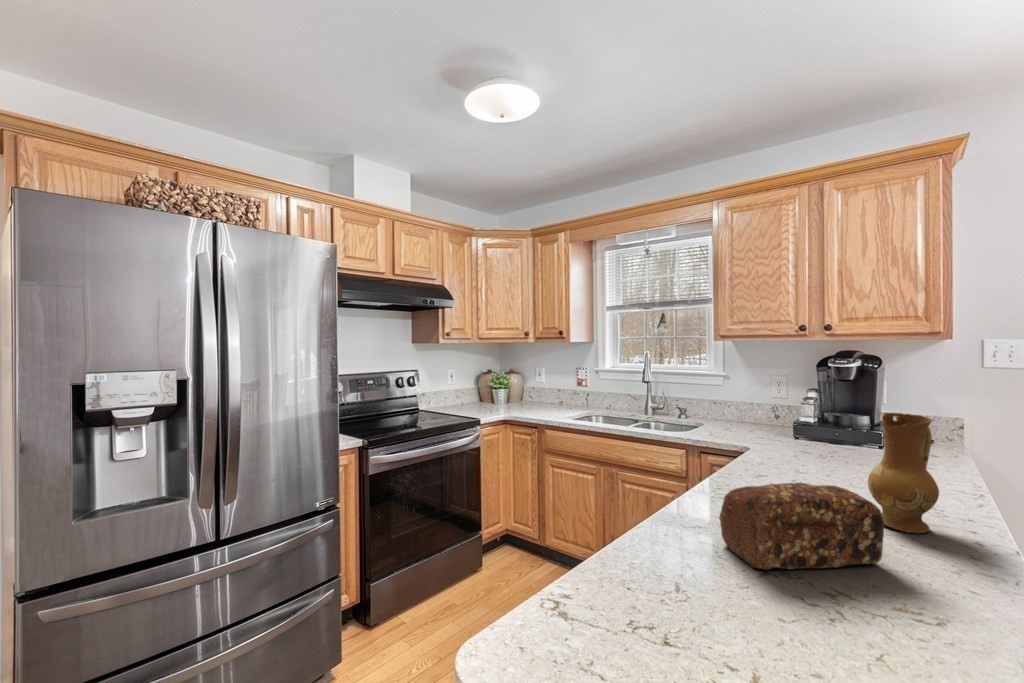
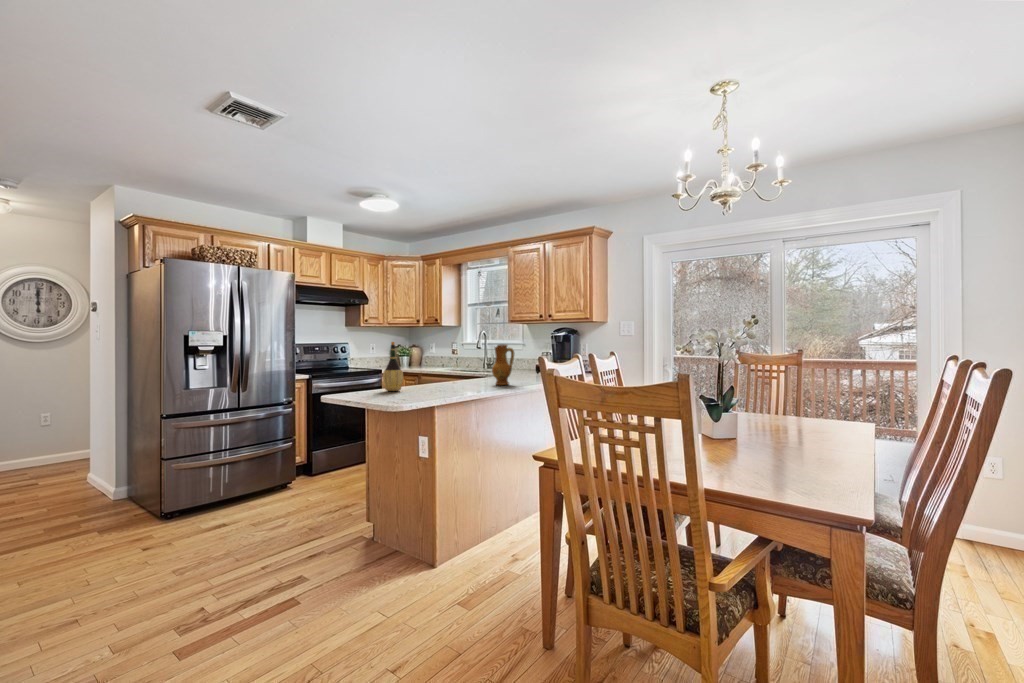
wine bottle: none [649,434,724,620] -> present [383,342,403,391]
bread loaf: present [719,482,884,571] -> none [427,365,470,388]

